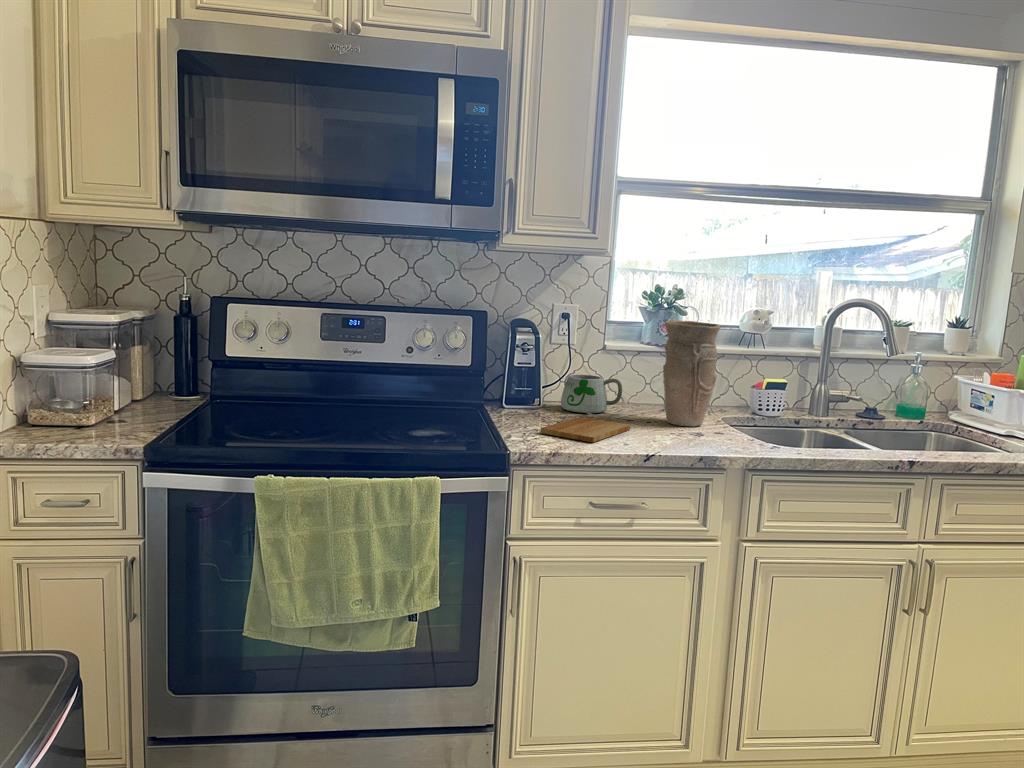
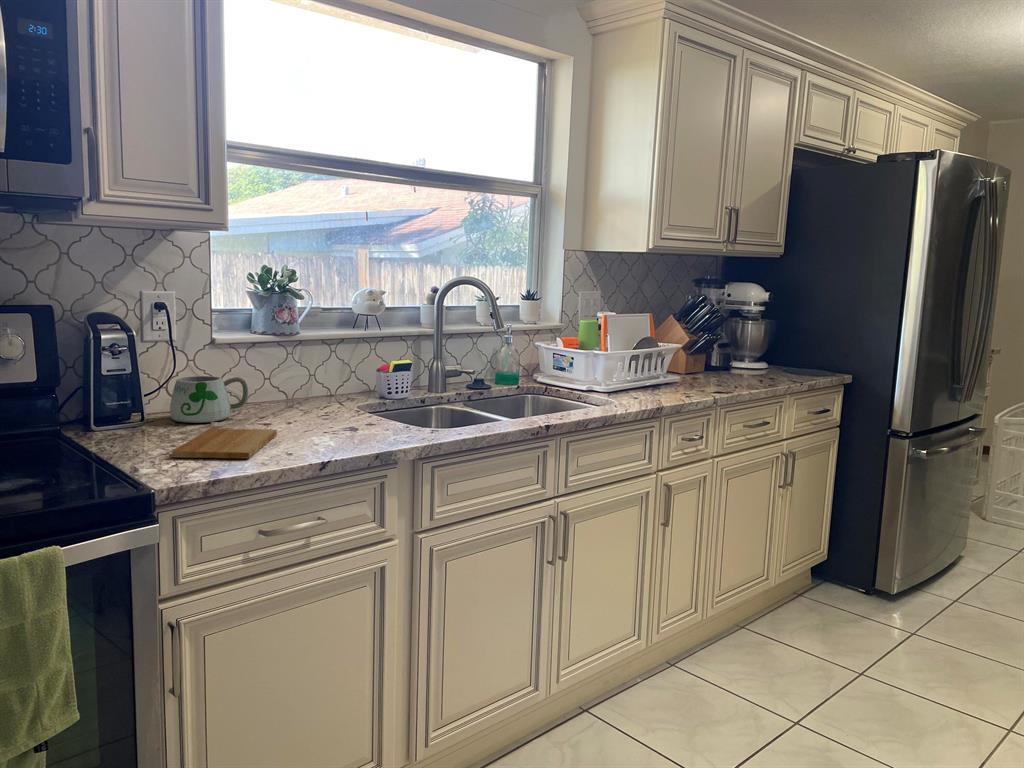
vase: present [663,321,721,426] -> none [296,306,358,422]

